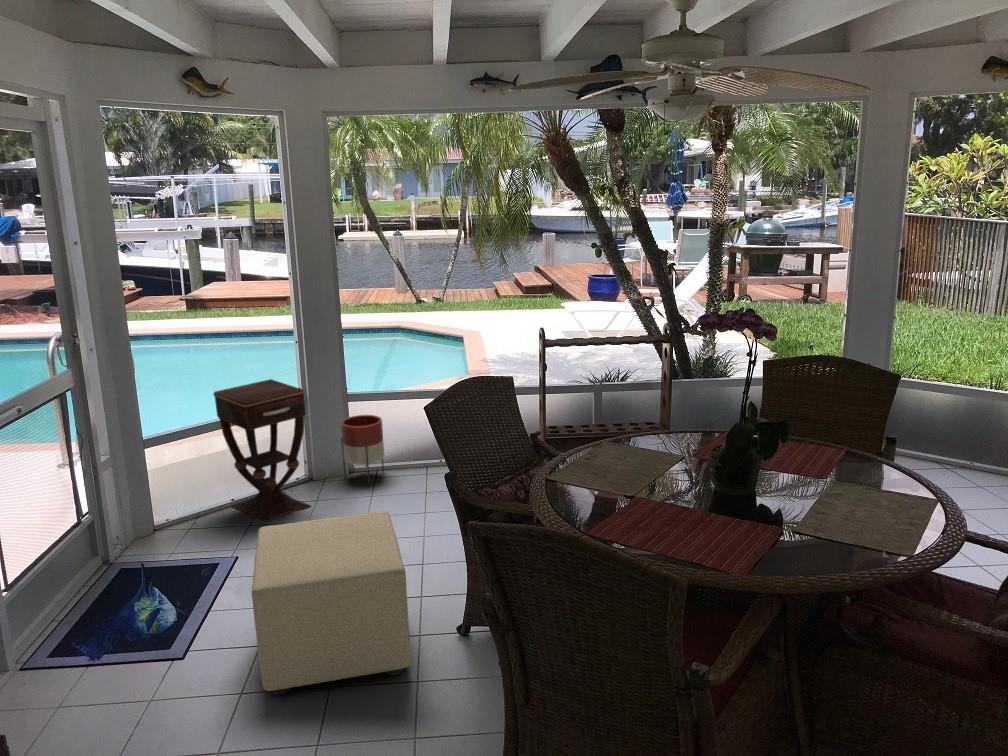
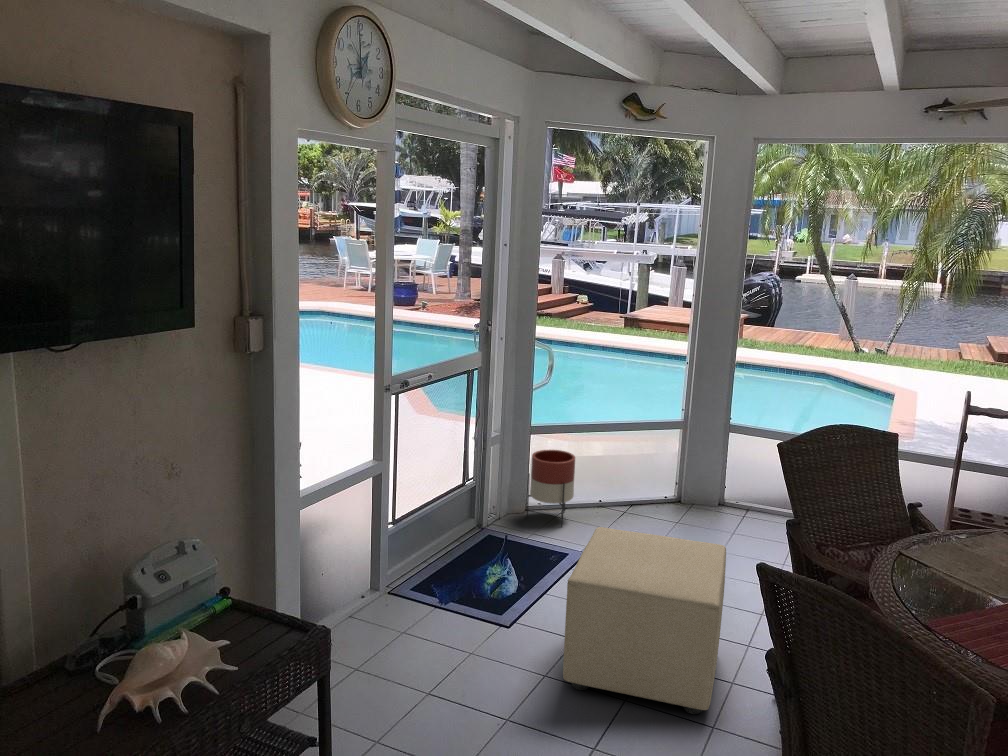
side table: present [213,379,311,523] -> none [597,395,682,531]
planter: present [341,415,384,486] -> present [526,450,575,527]

